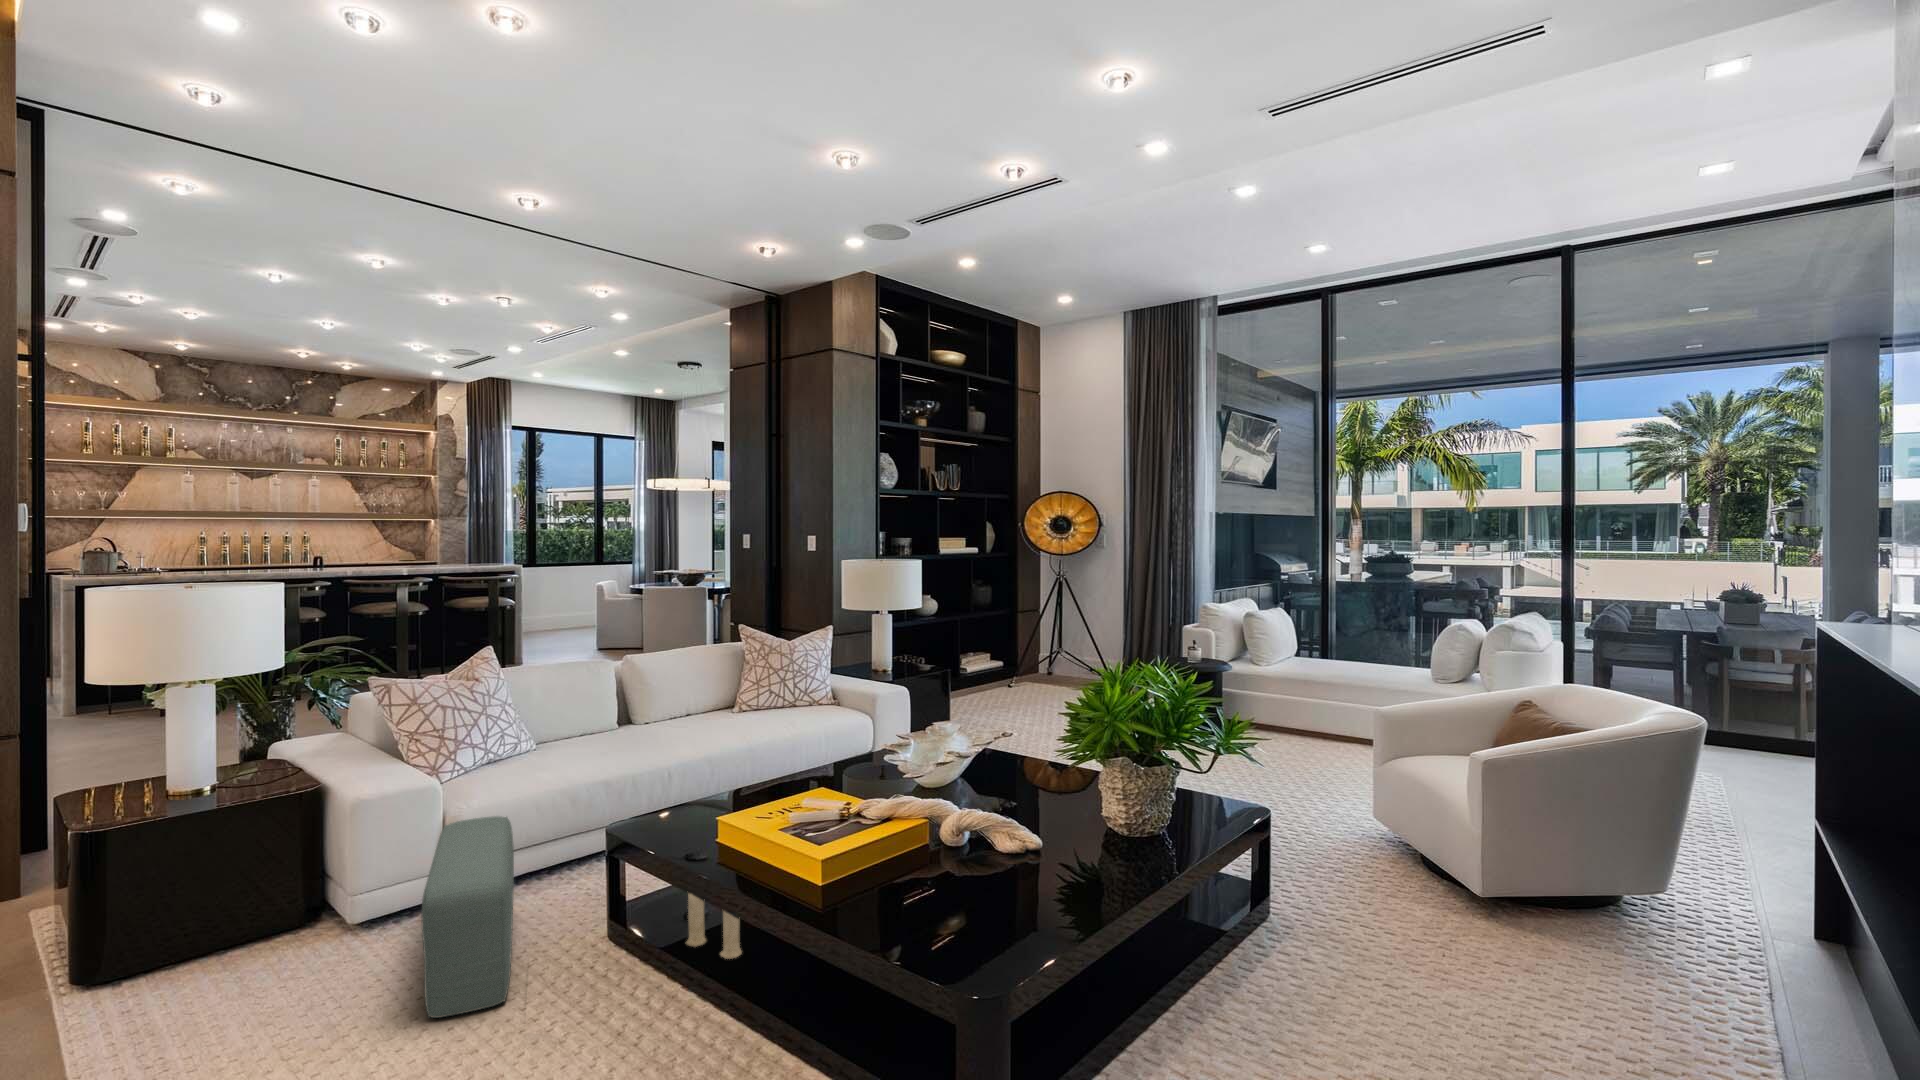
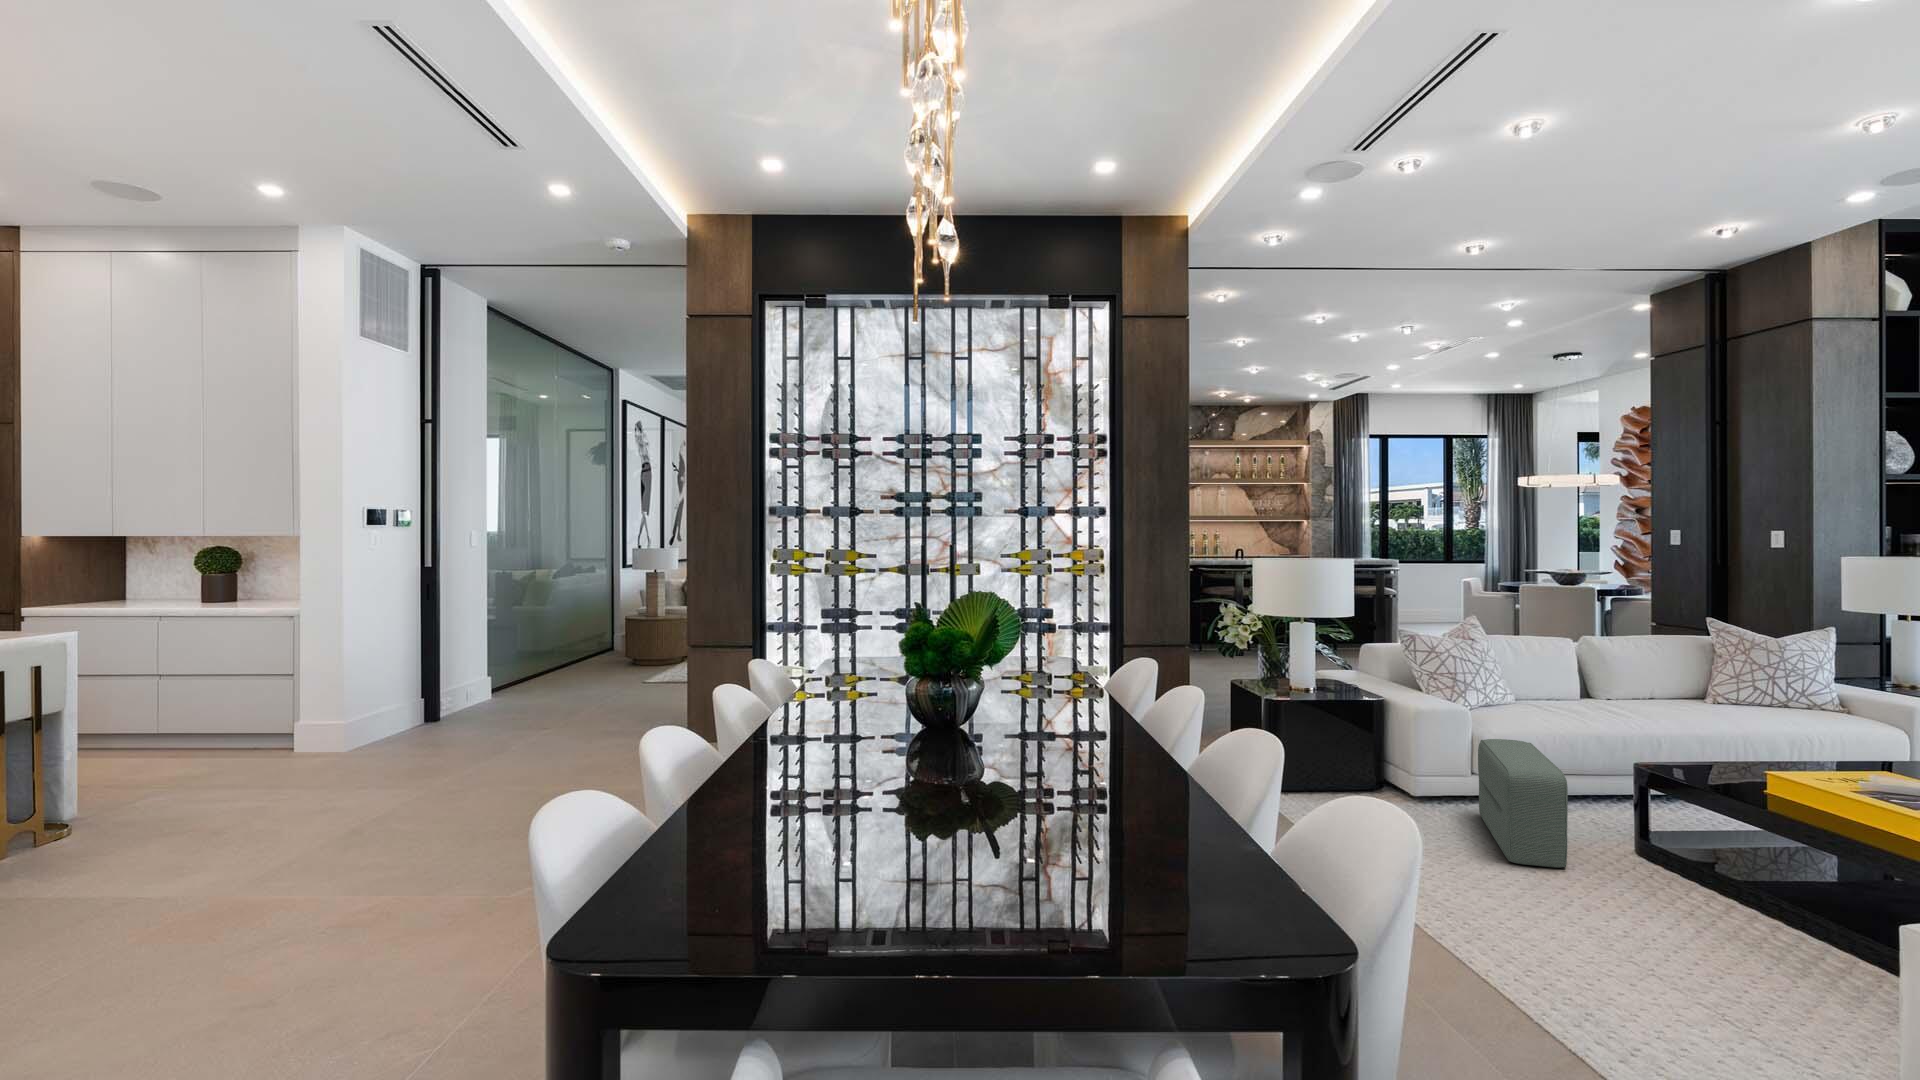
candle: present [686,894,742,959] -> none [1720,813,1788,889]

